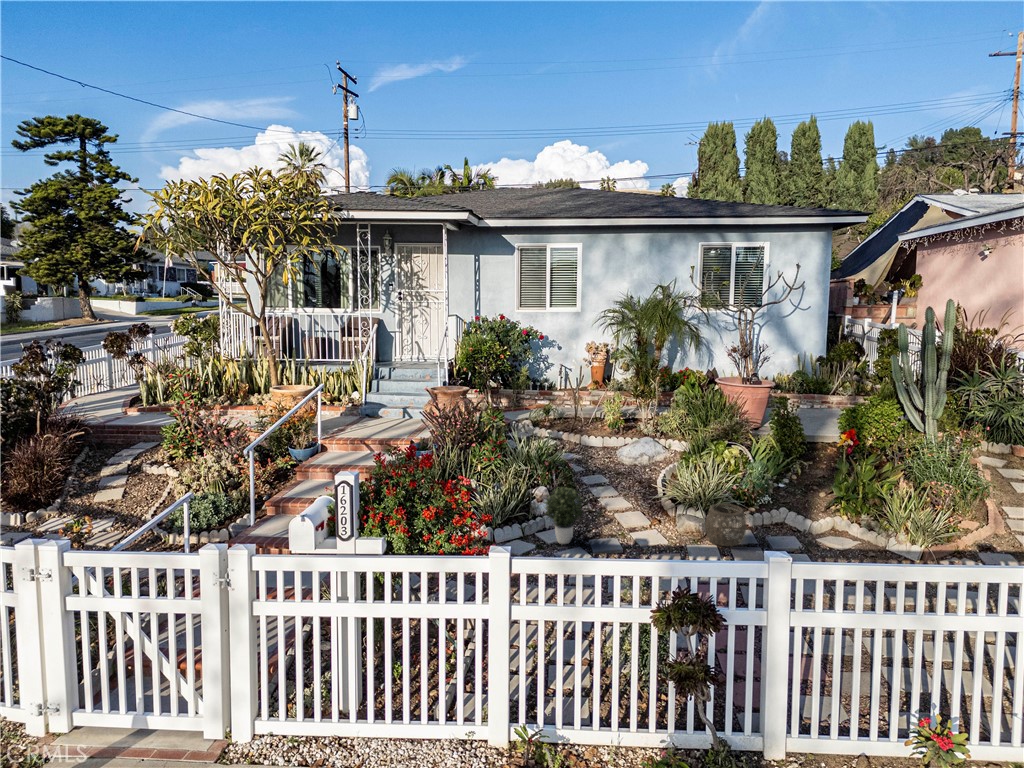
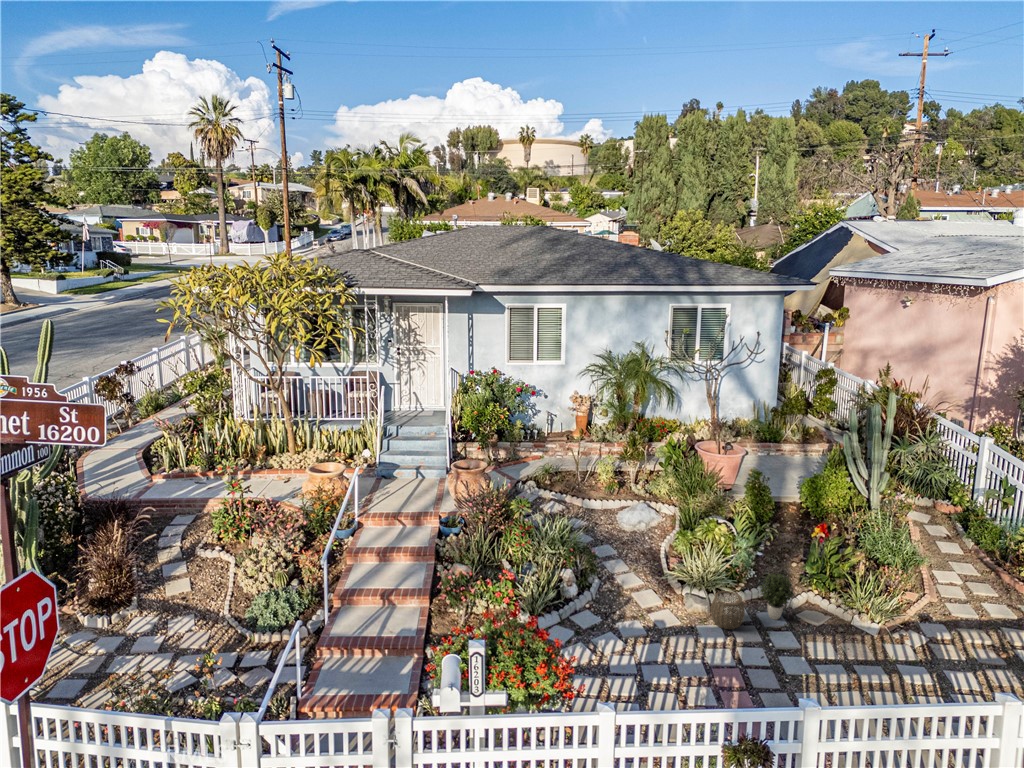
potted plant: present [544,487,583,544] -> present [759,574,794,620]

